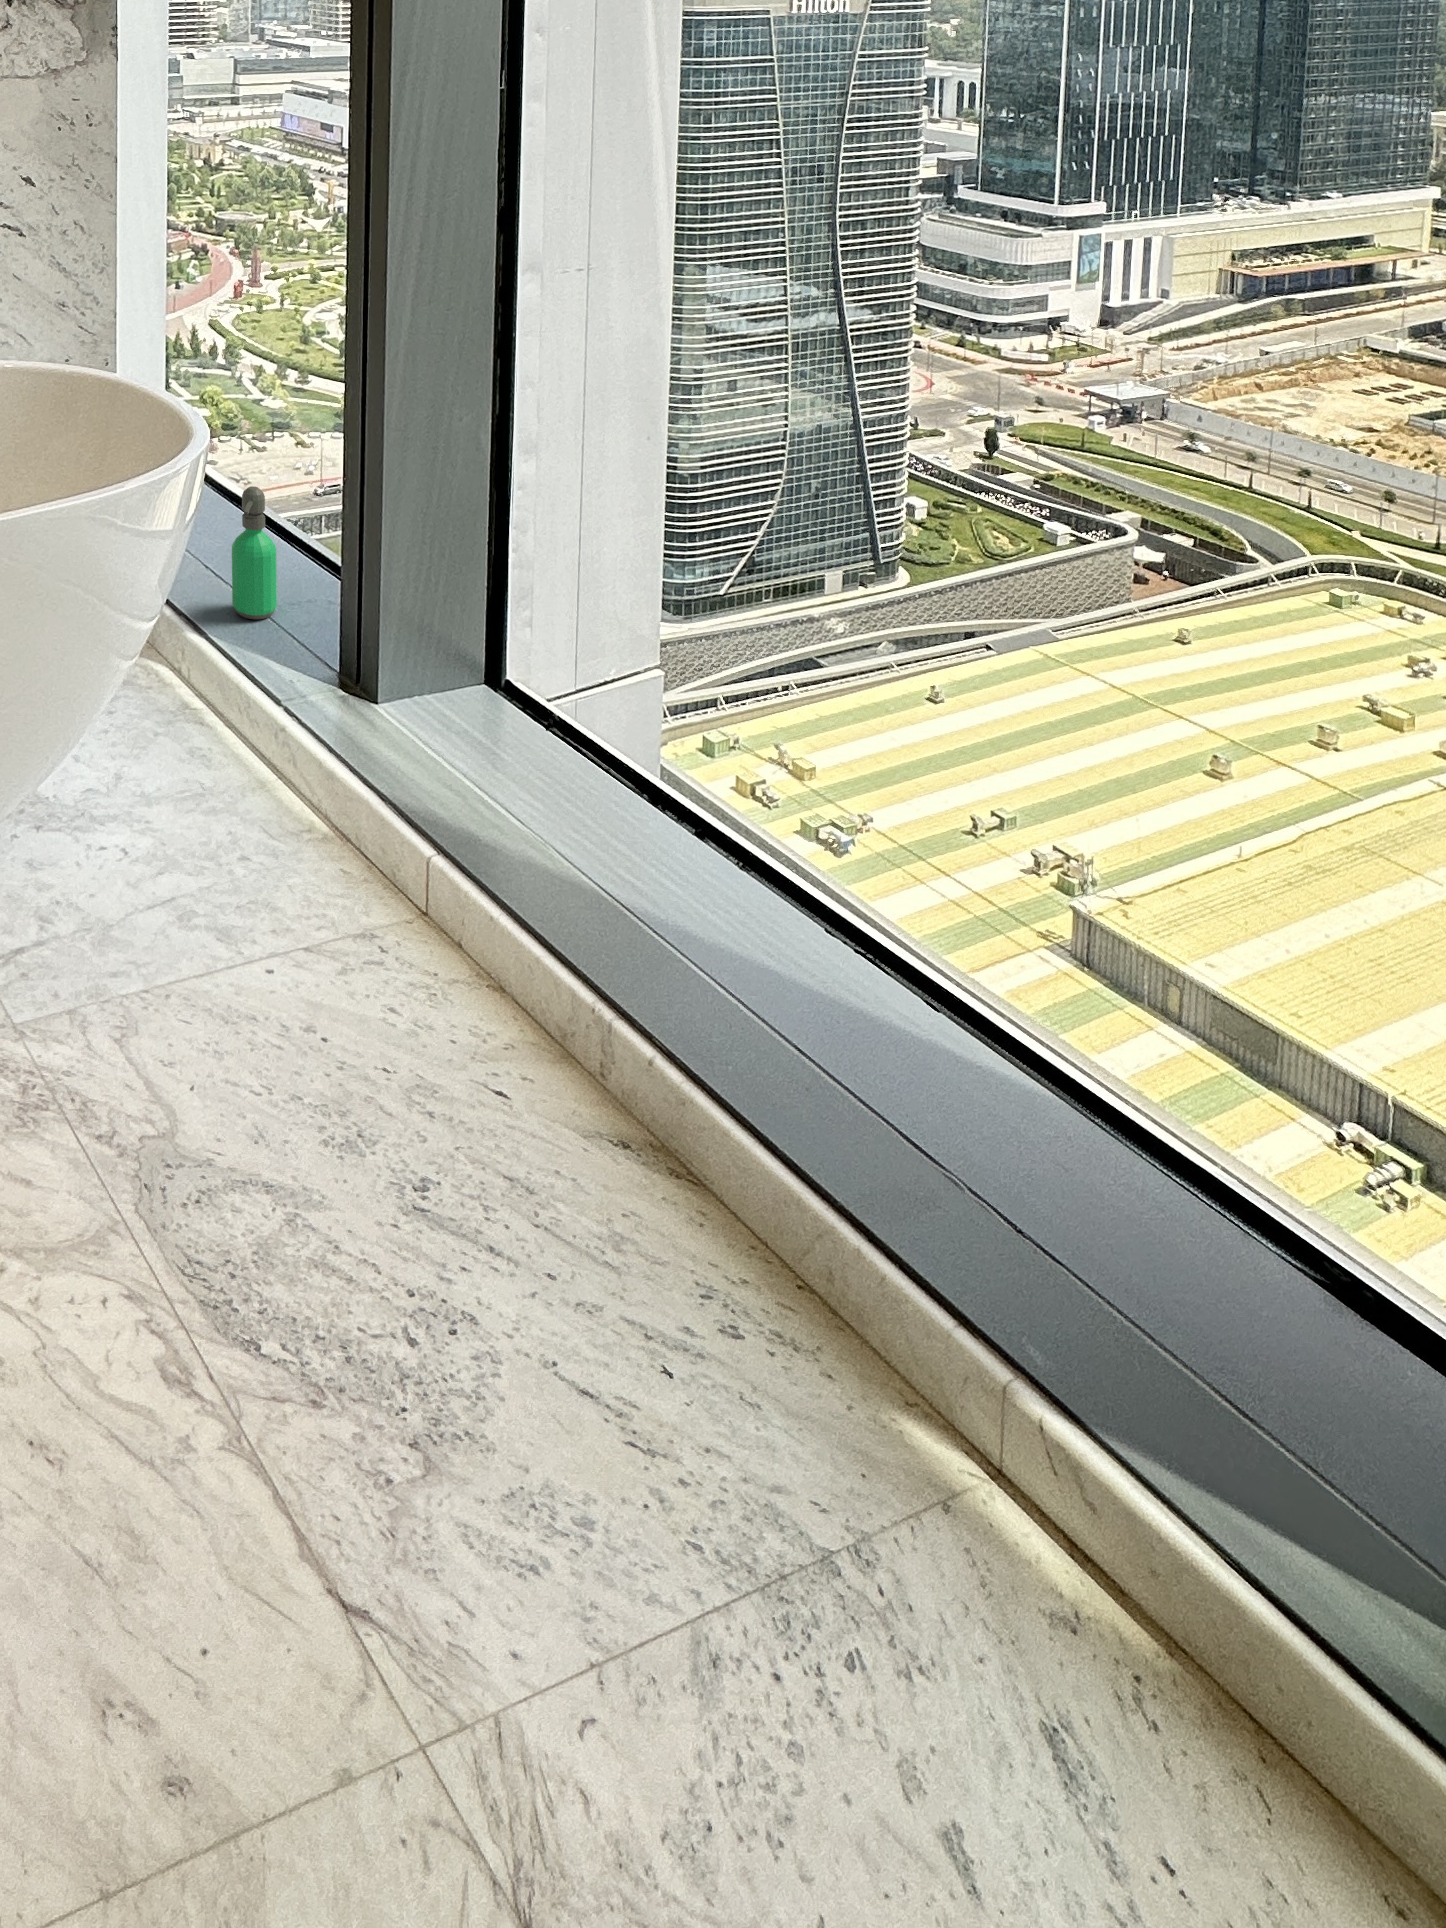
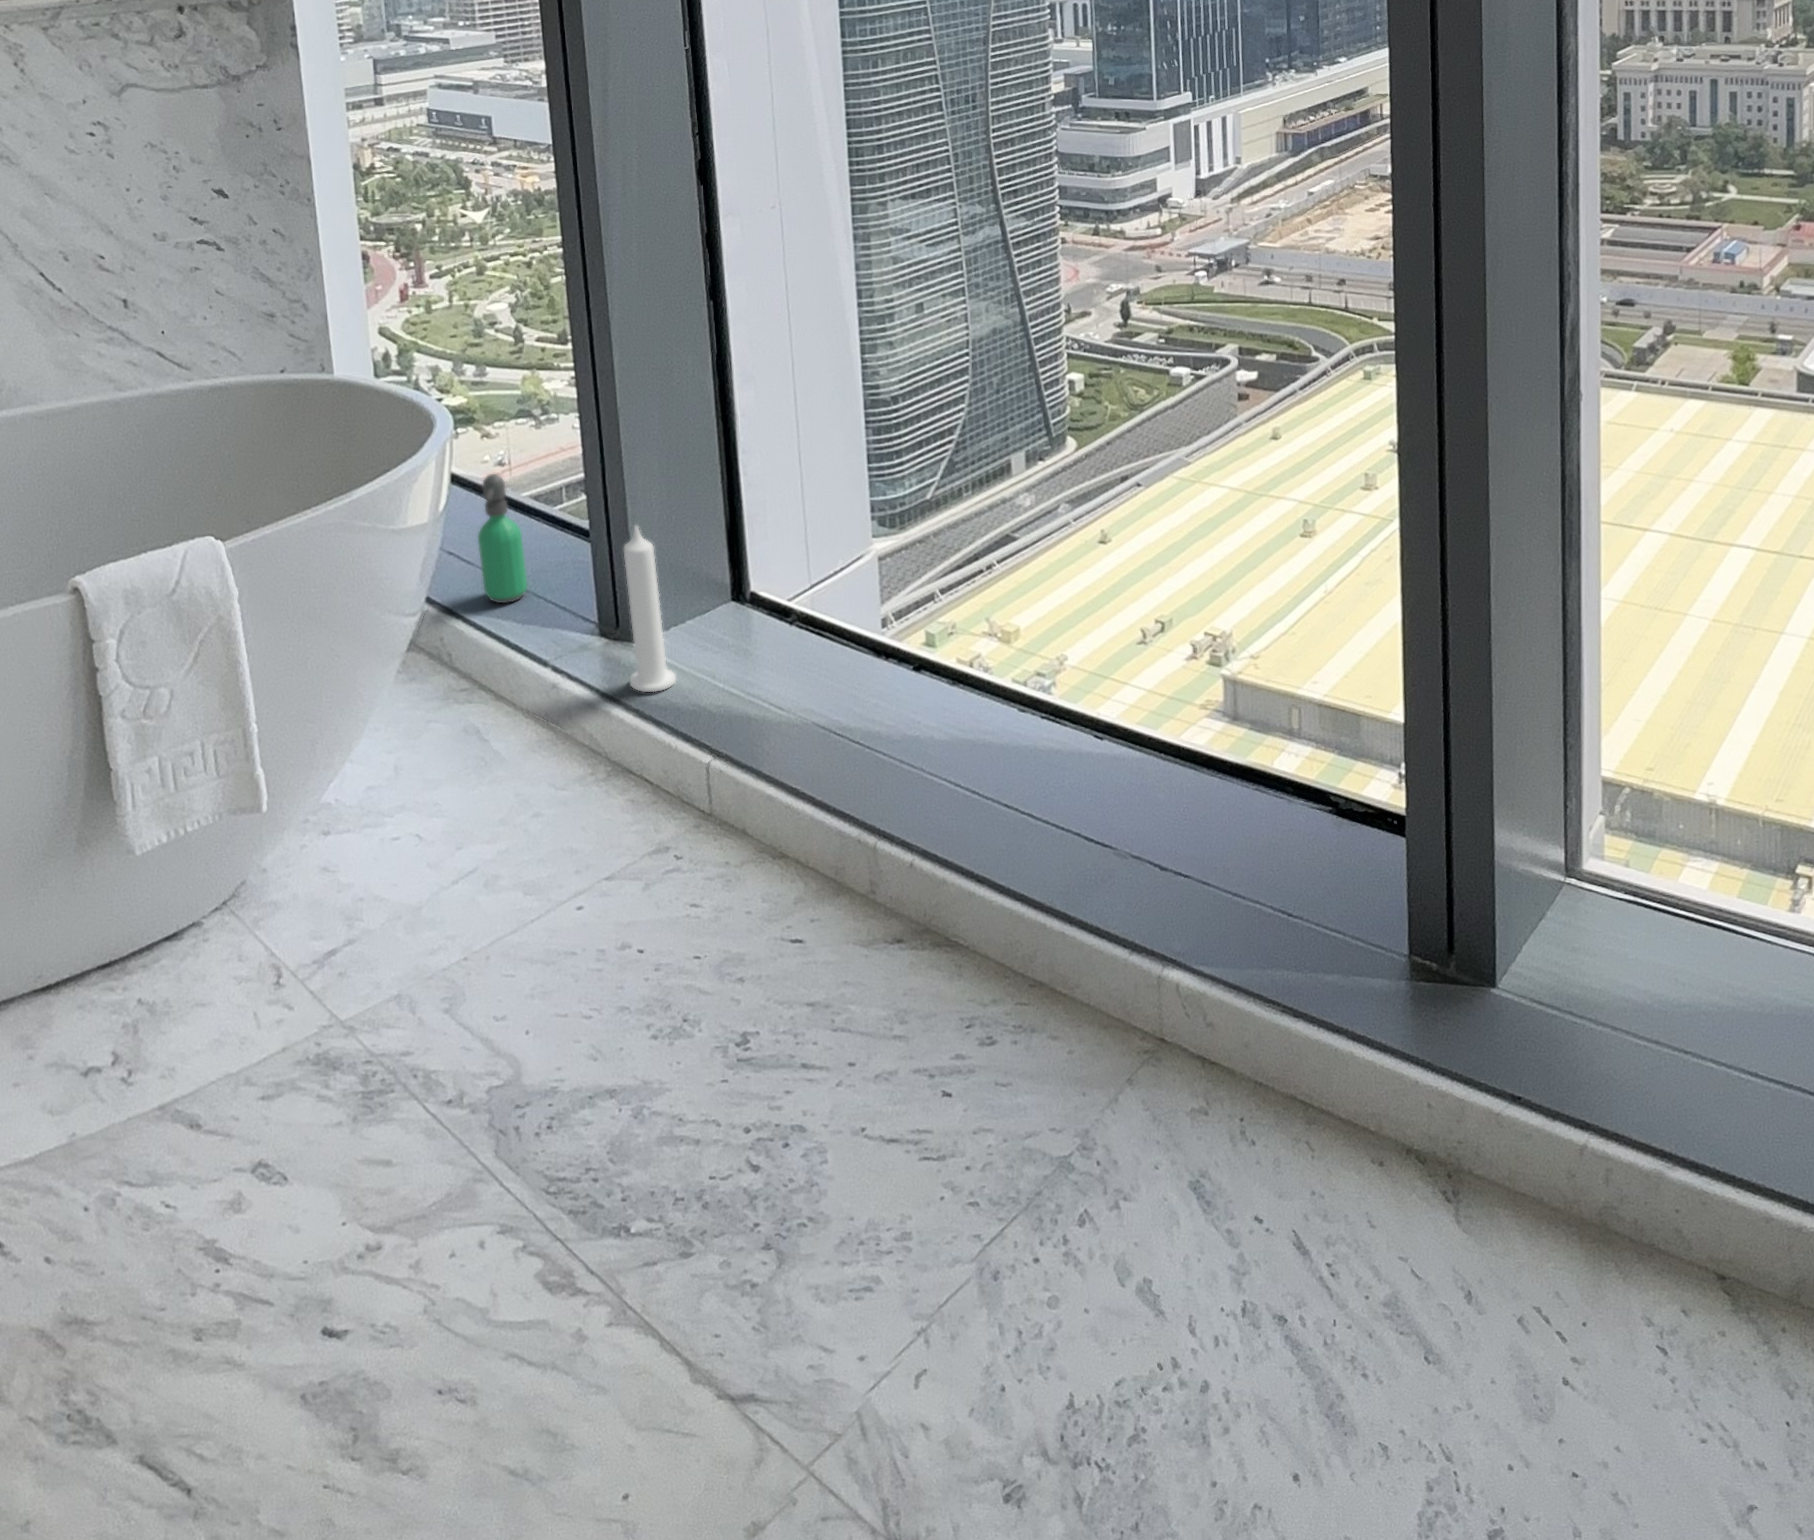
candle: none [366,572,417,753] -> present [624,526,676,692]

